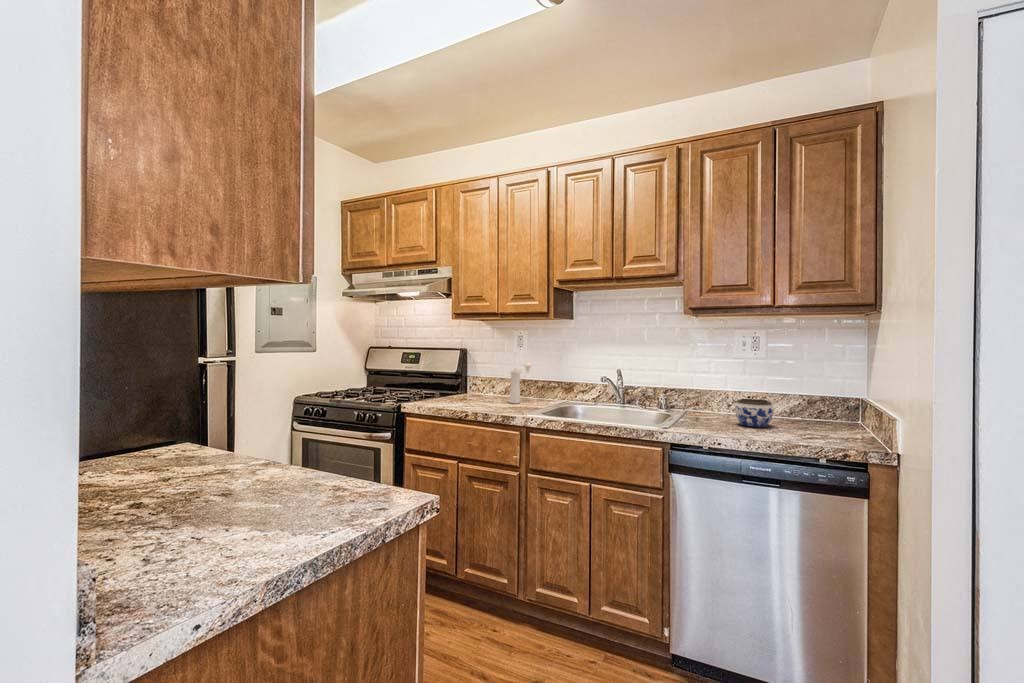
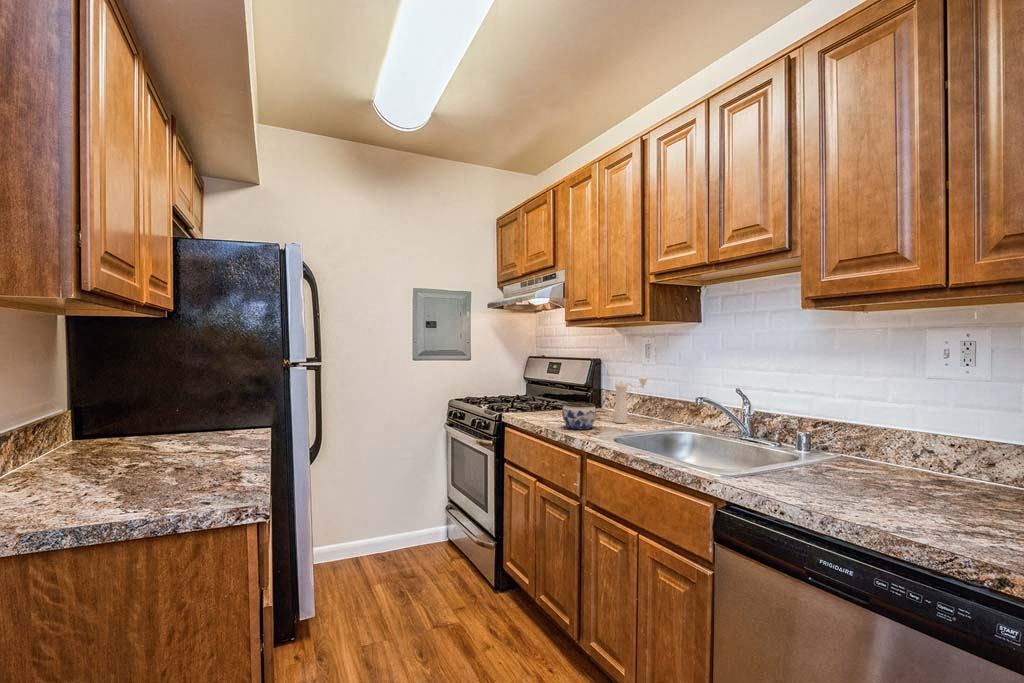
jar: present [735,399,773,427] -> present [562,402,596,429]

